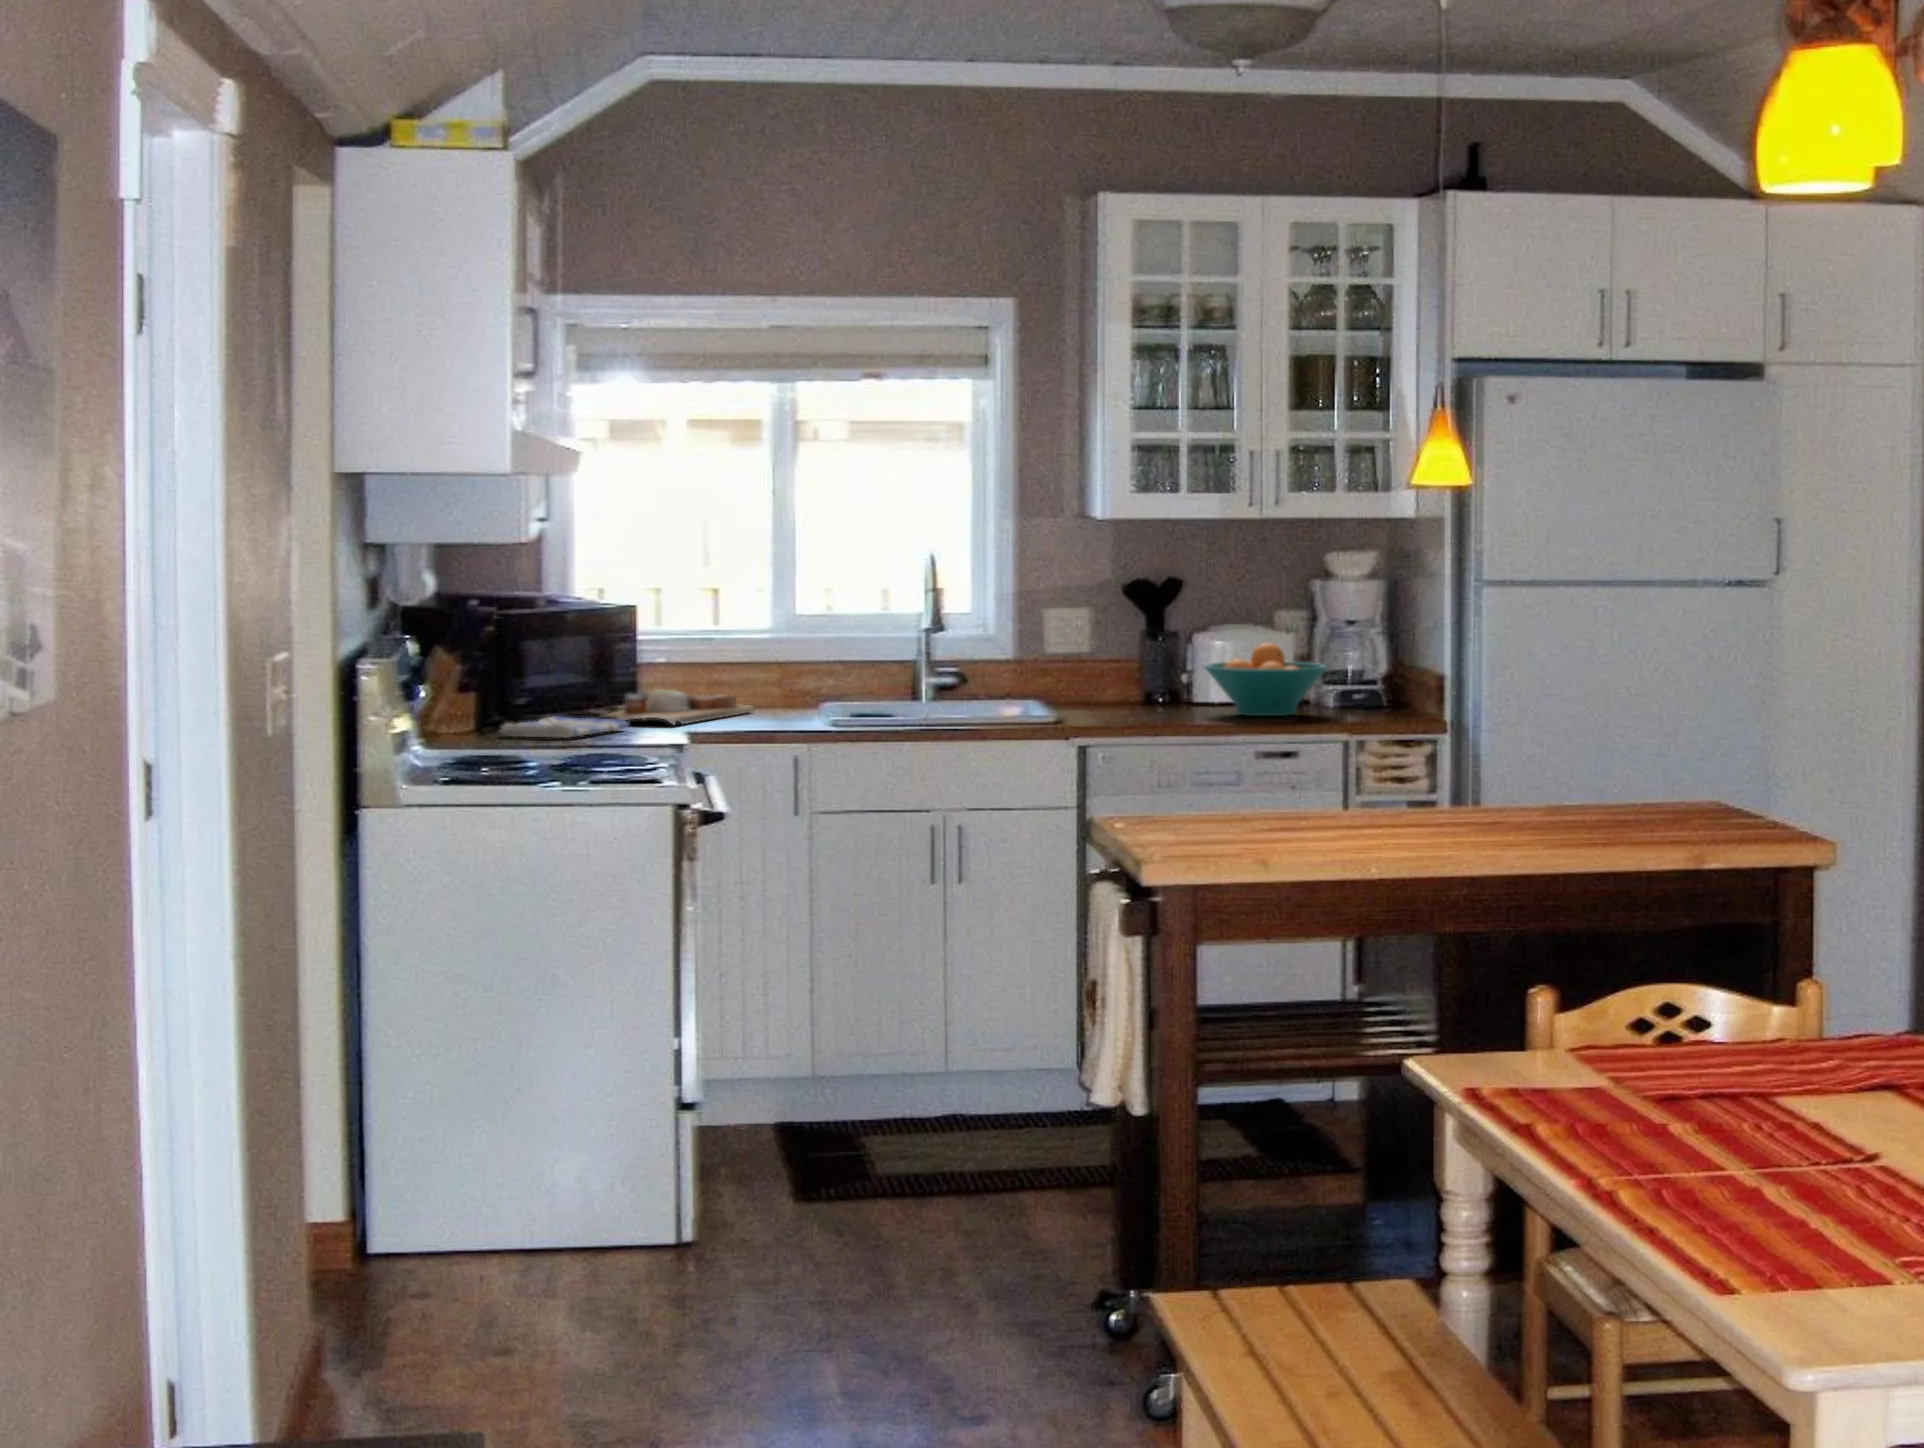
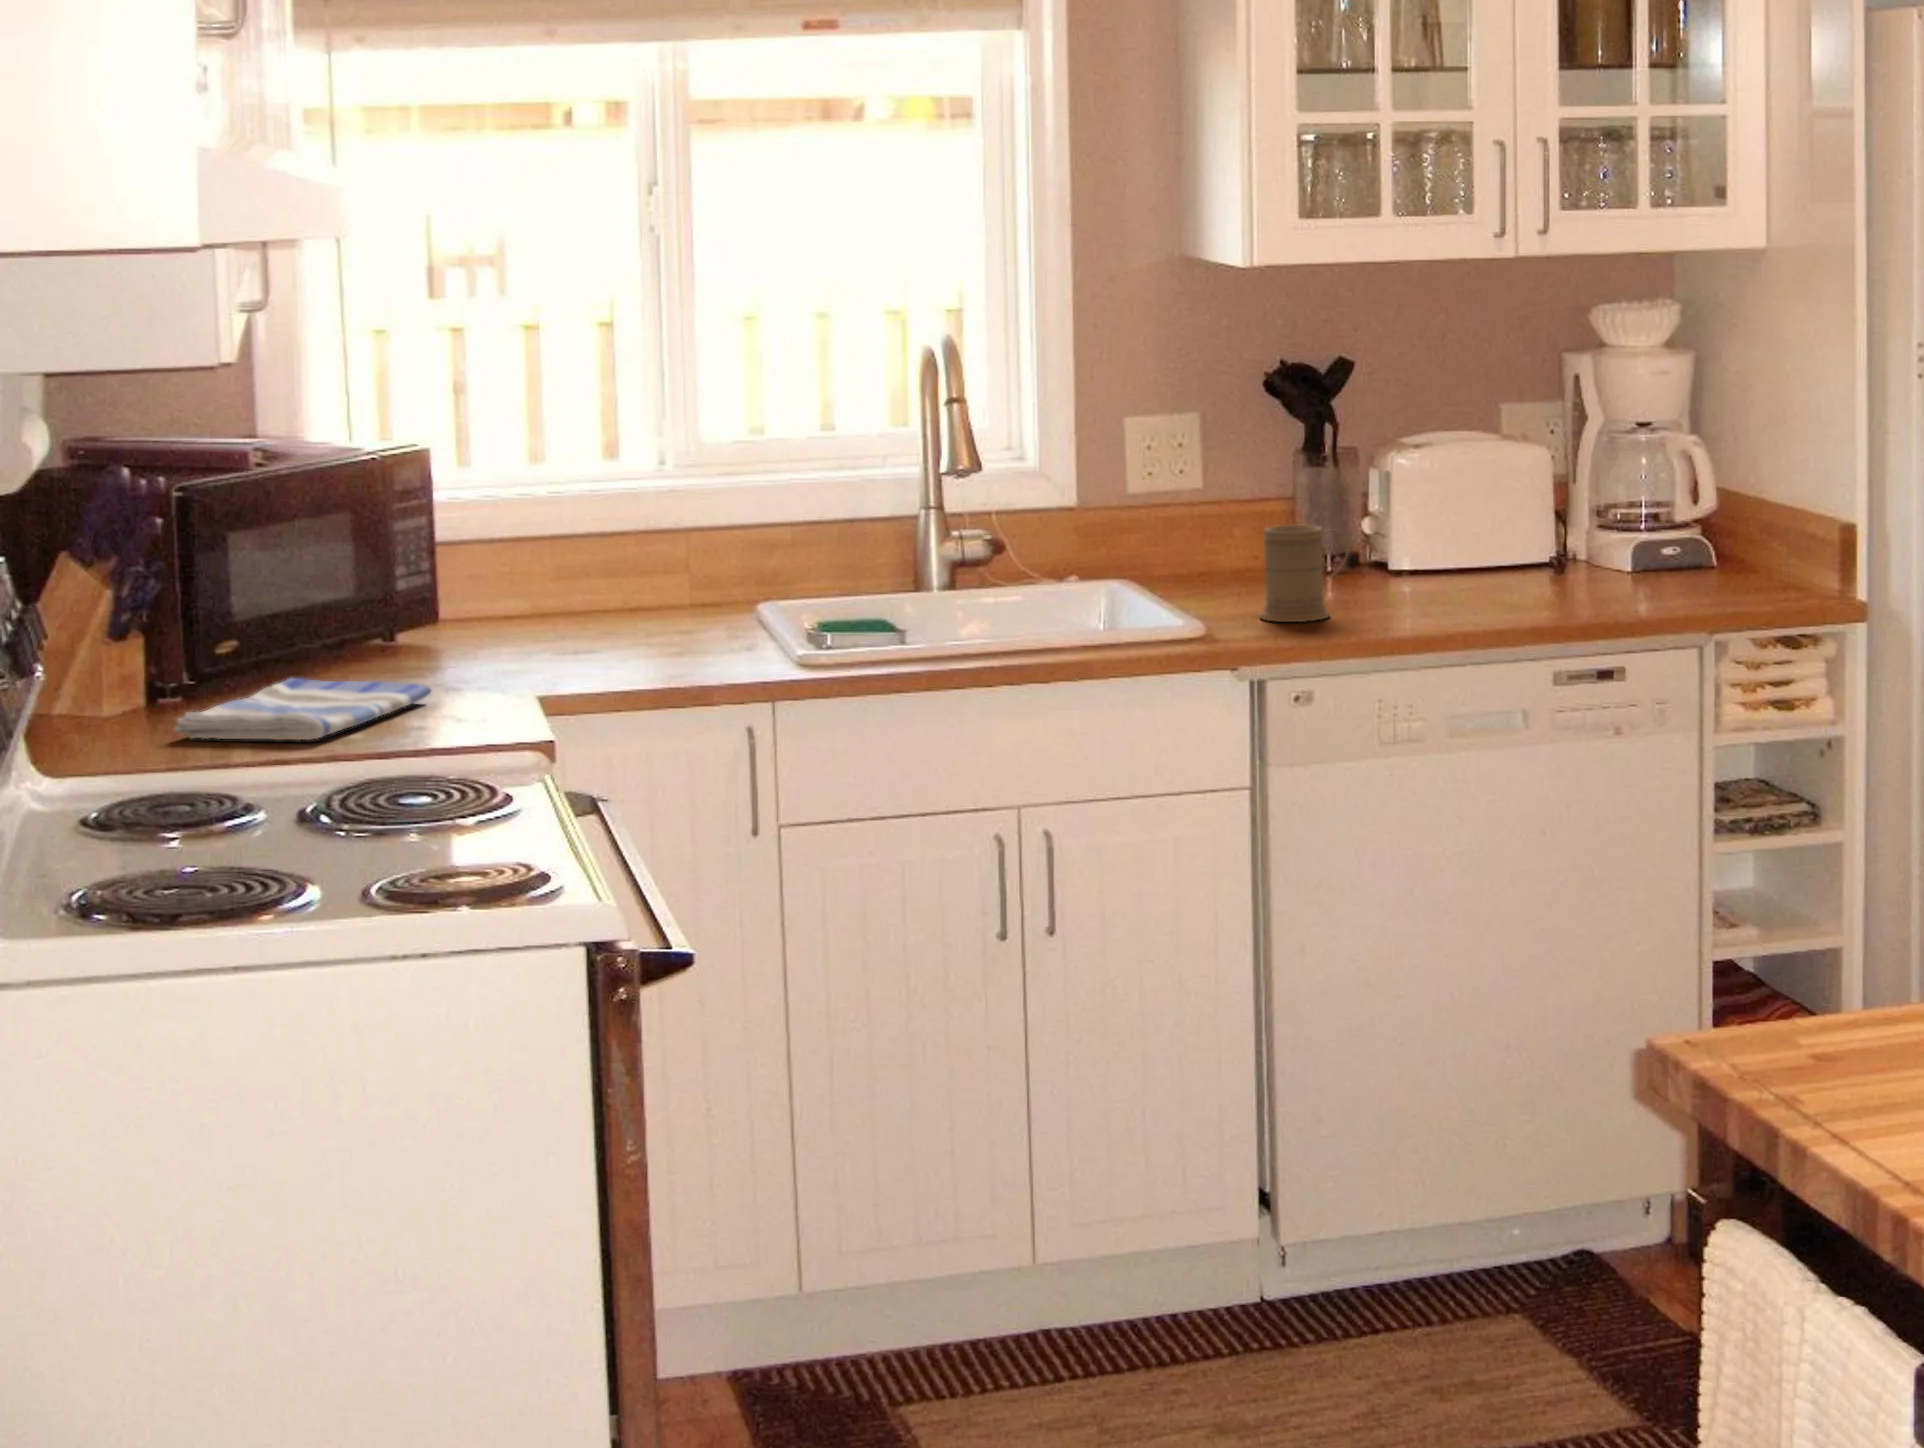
fruit bowl: present [1205,643,1327,716] -> none [1432,473,1645,601]
mug: none [1096,666,1150,719] -> present [1260,525,1349,622]
cutting board: present [601,689,754,725] -> none [366,595,650,684]

